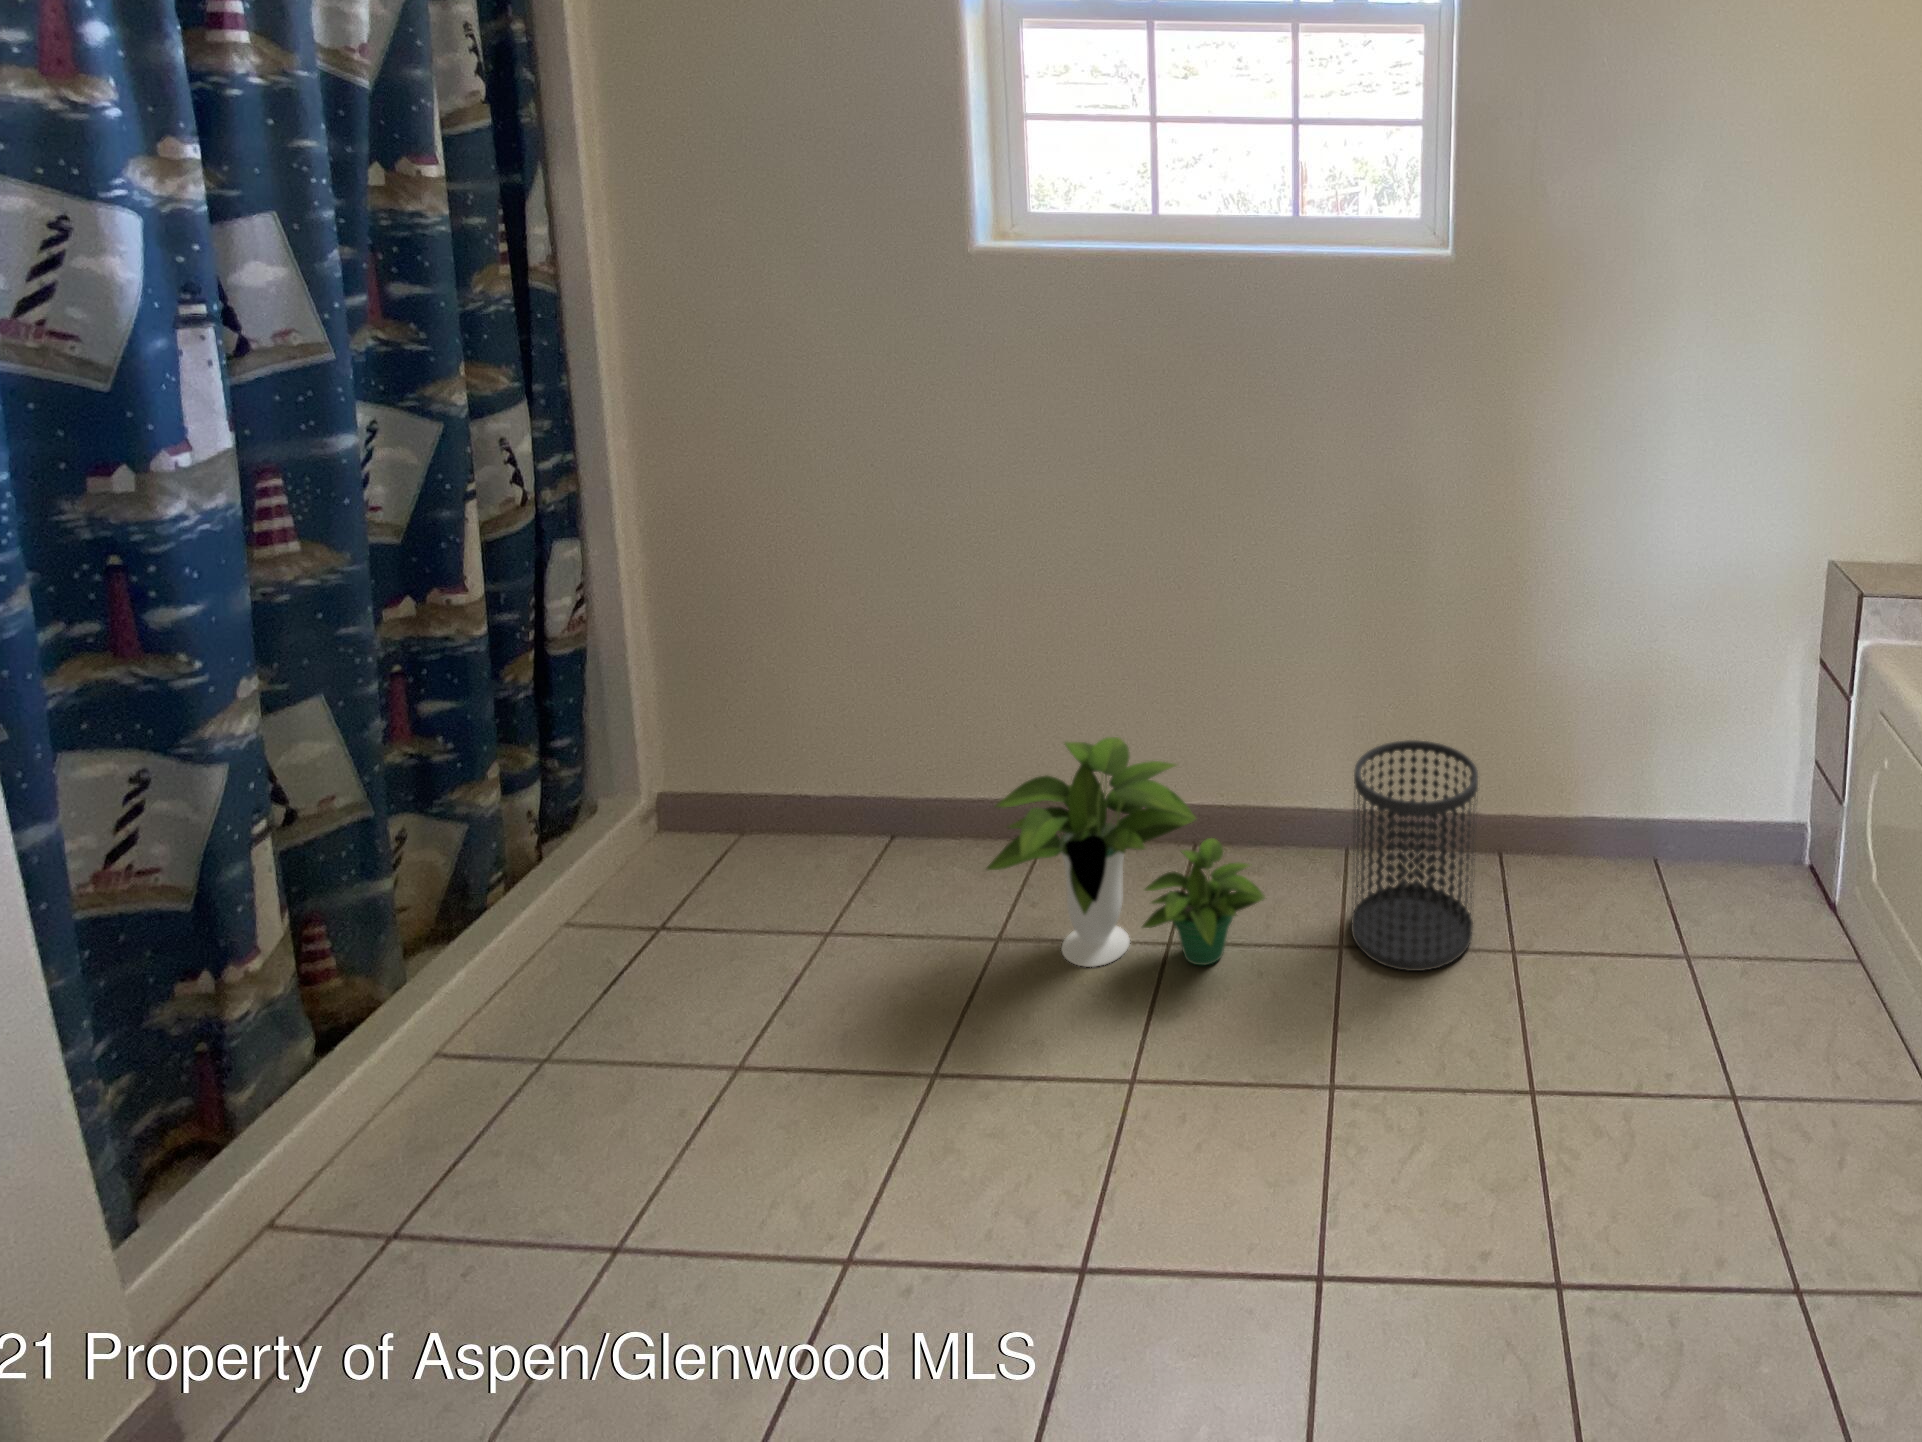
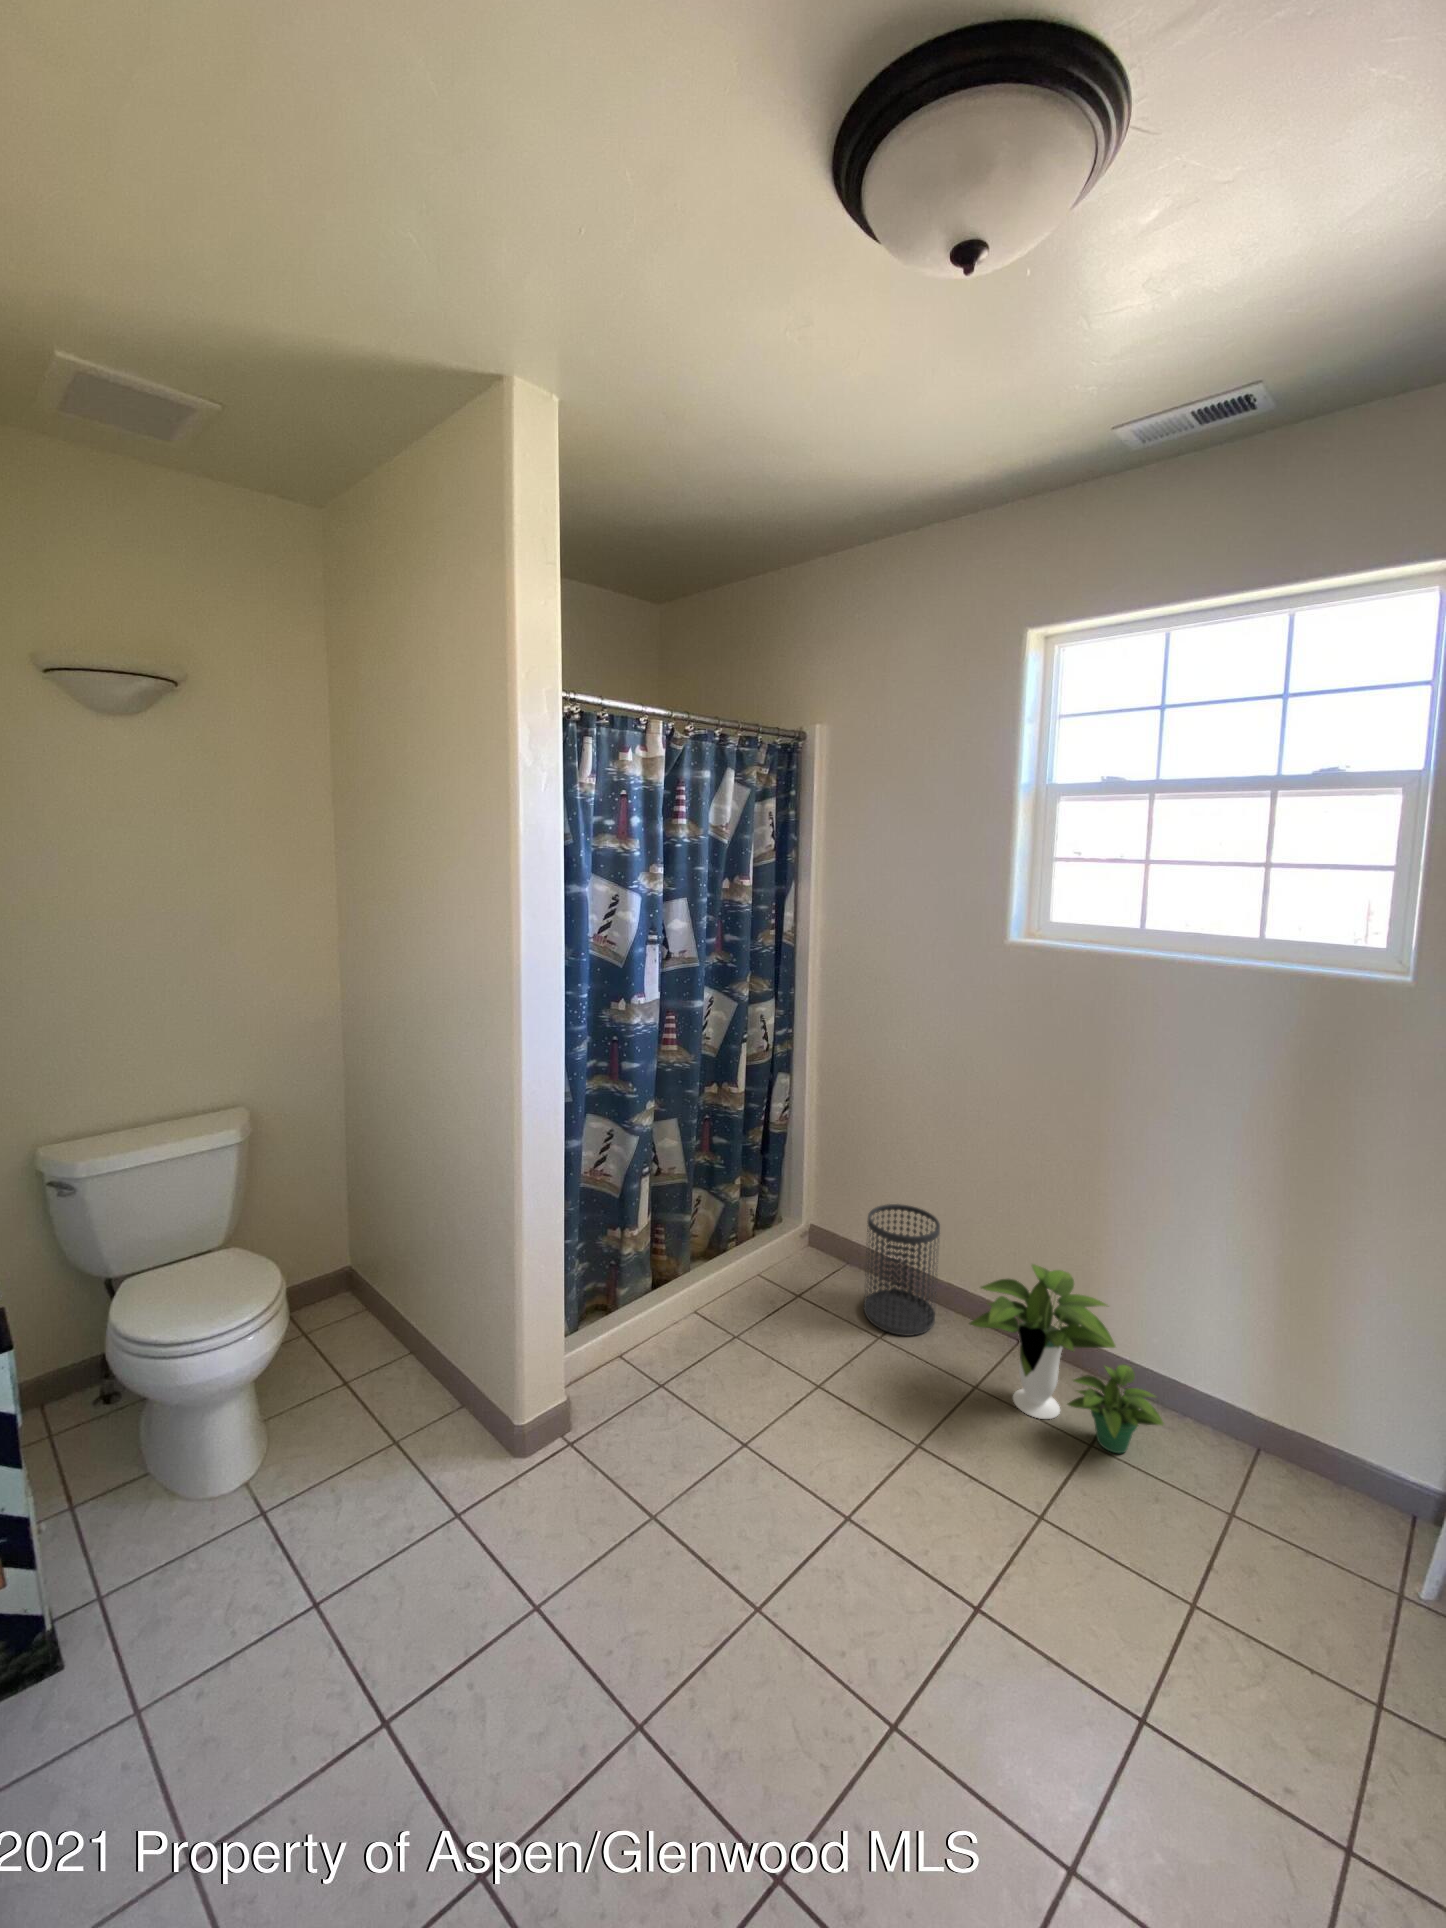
wastebasket: present [1351,740,1478,971] -> present [864,1204,940,1336]

